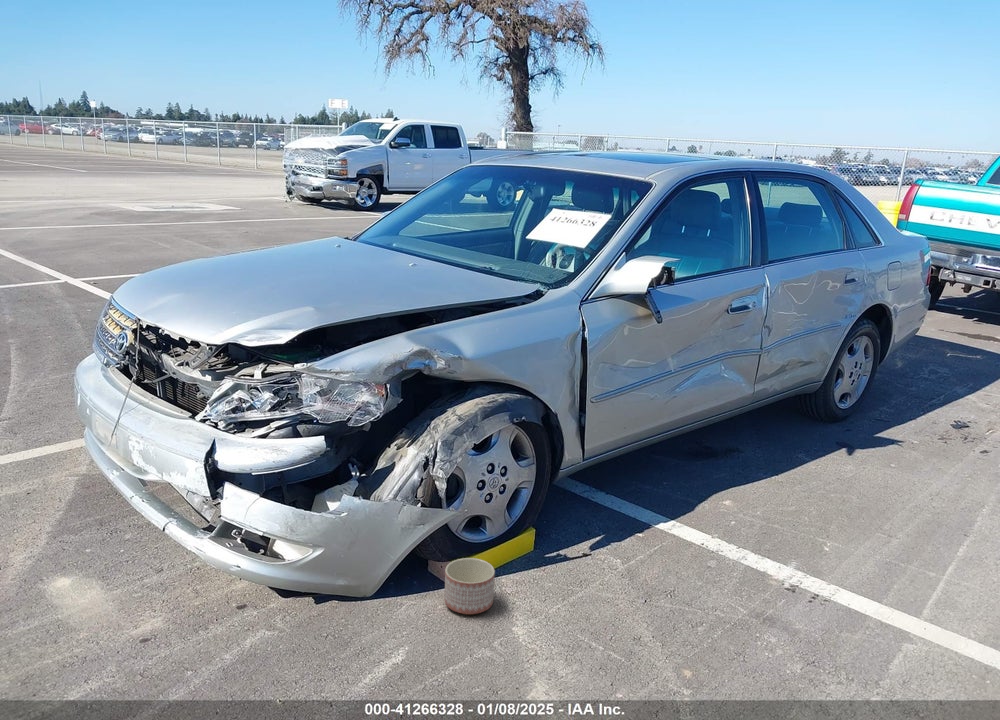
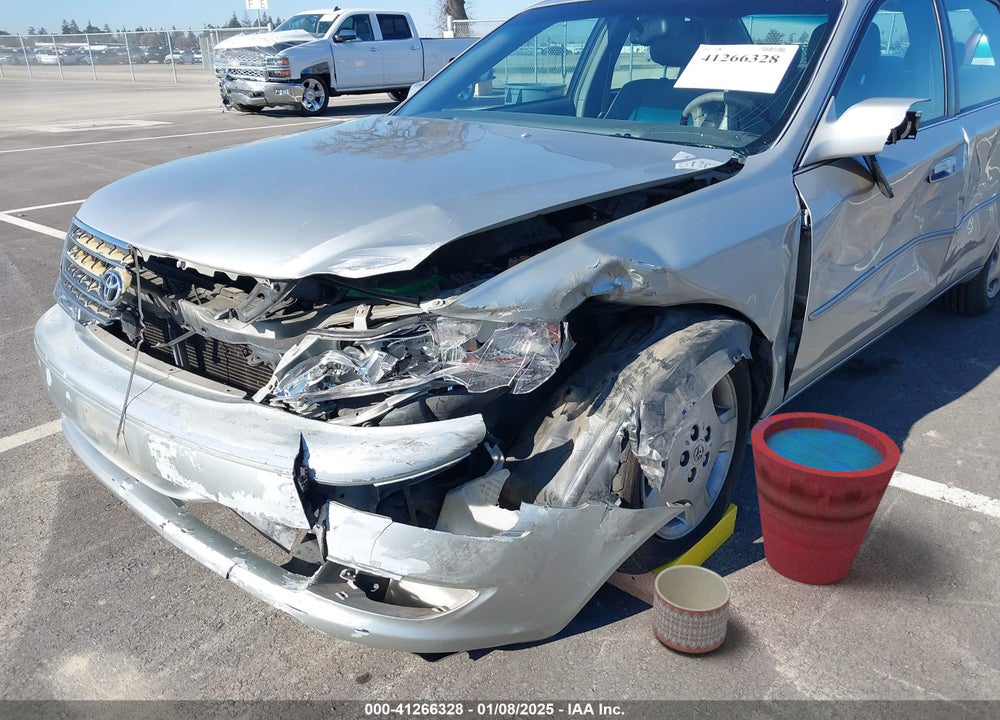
bucket: none [535,467,632,587] -> present [751,412,901,585]

